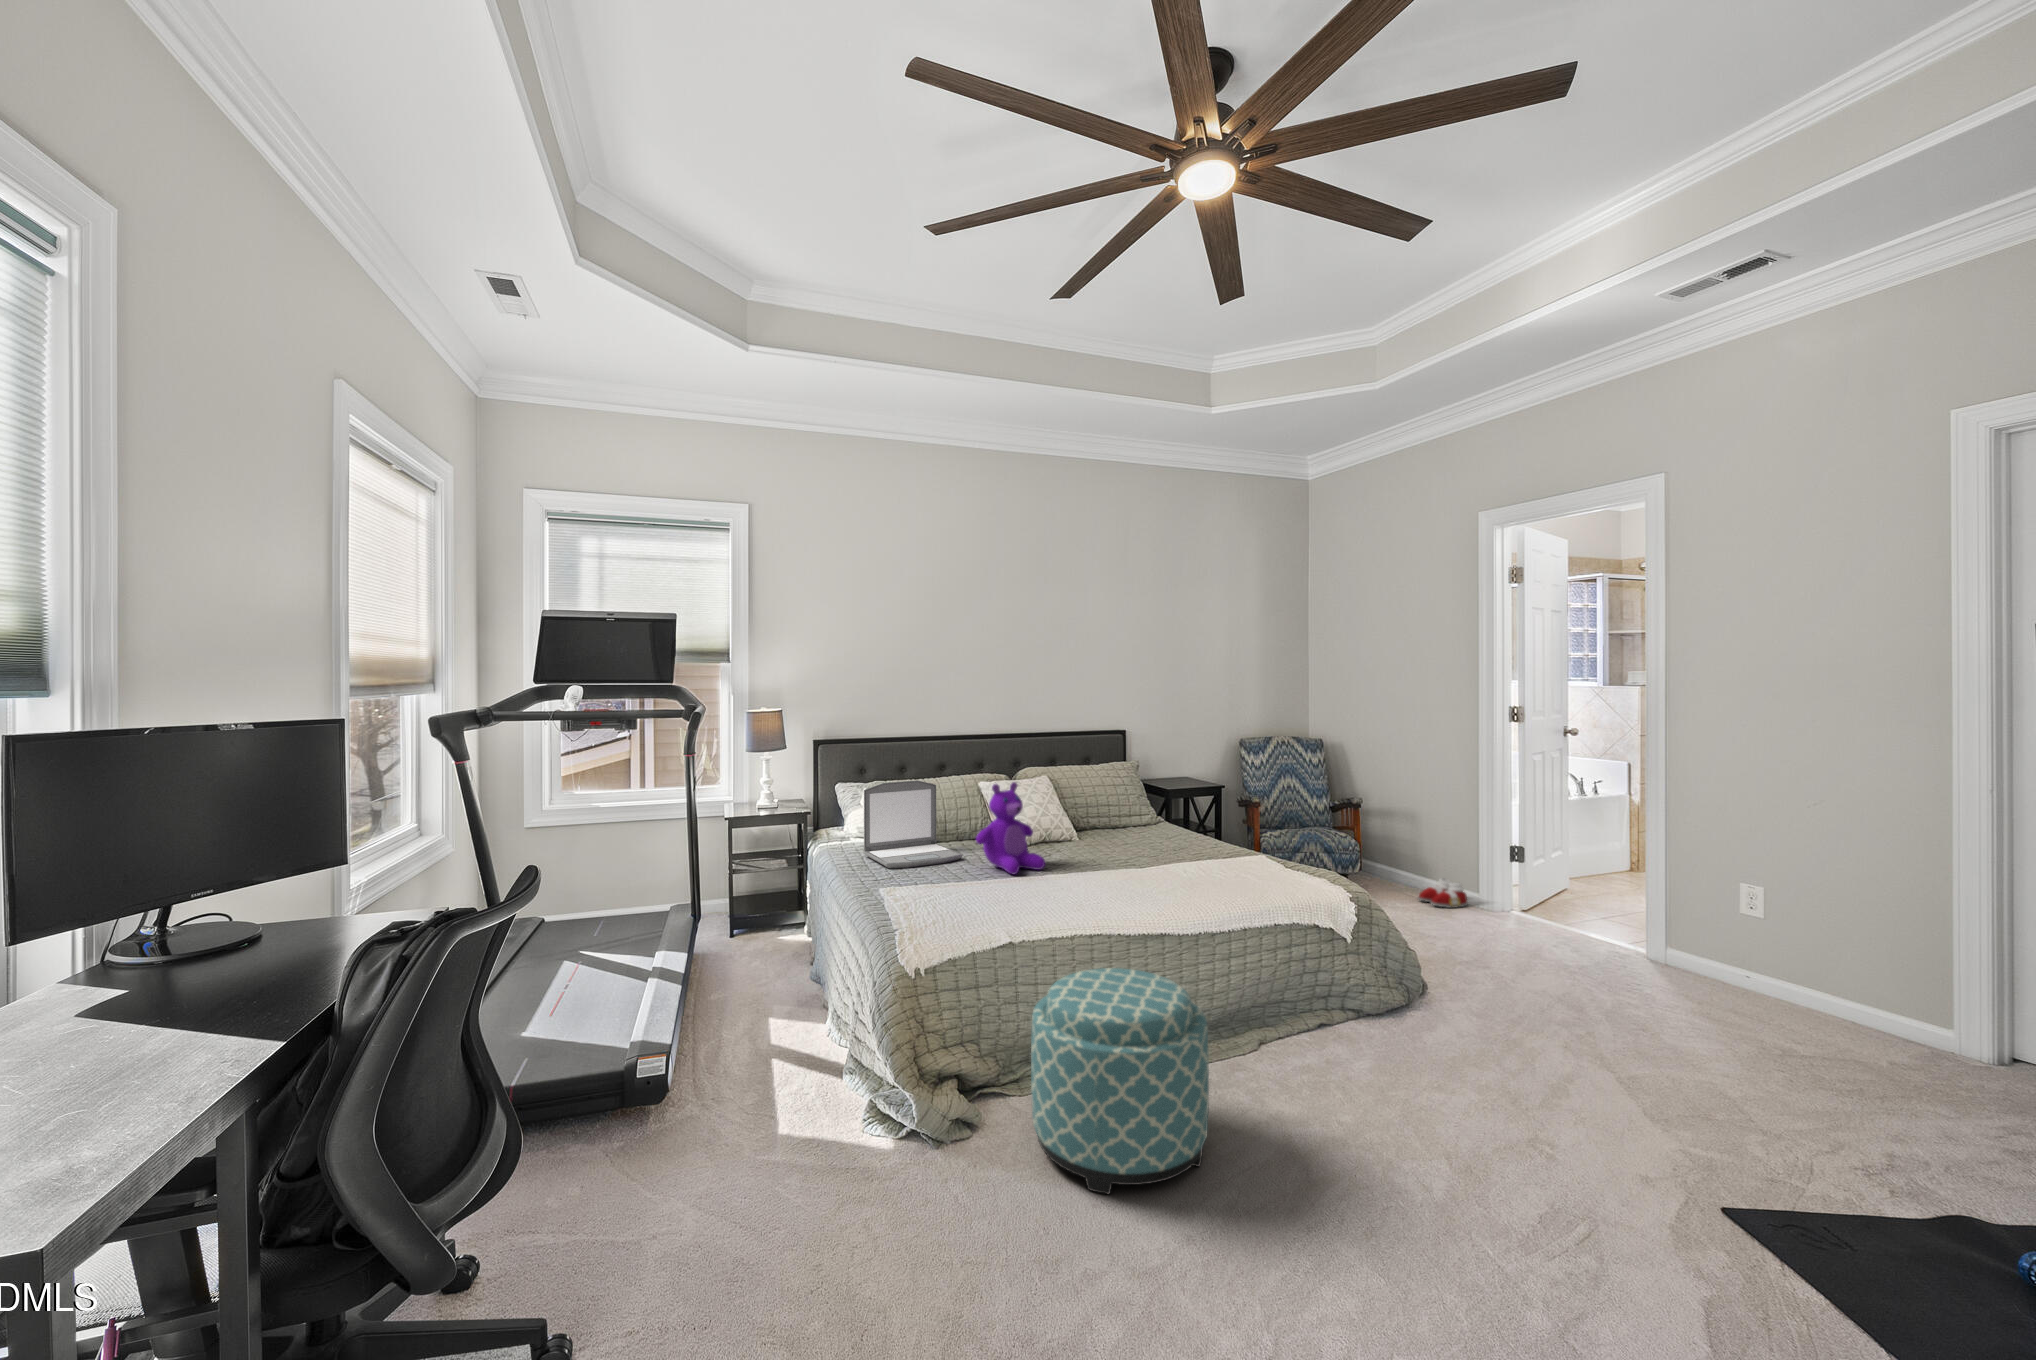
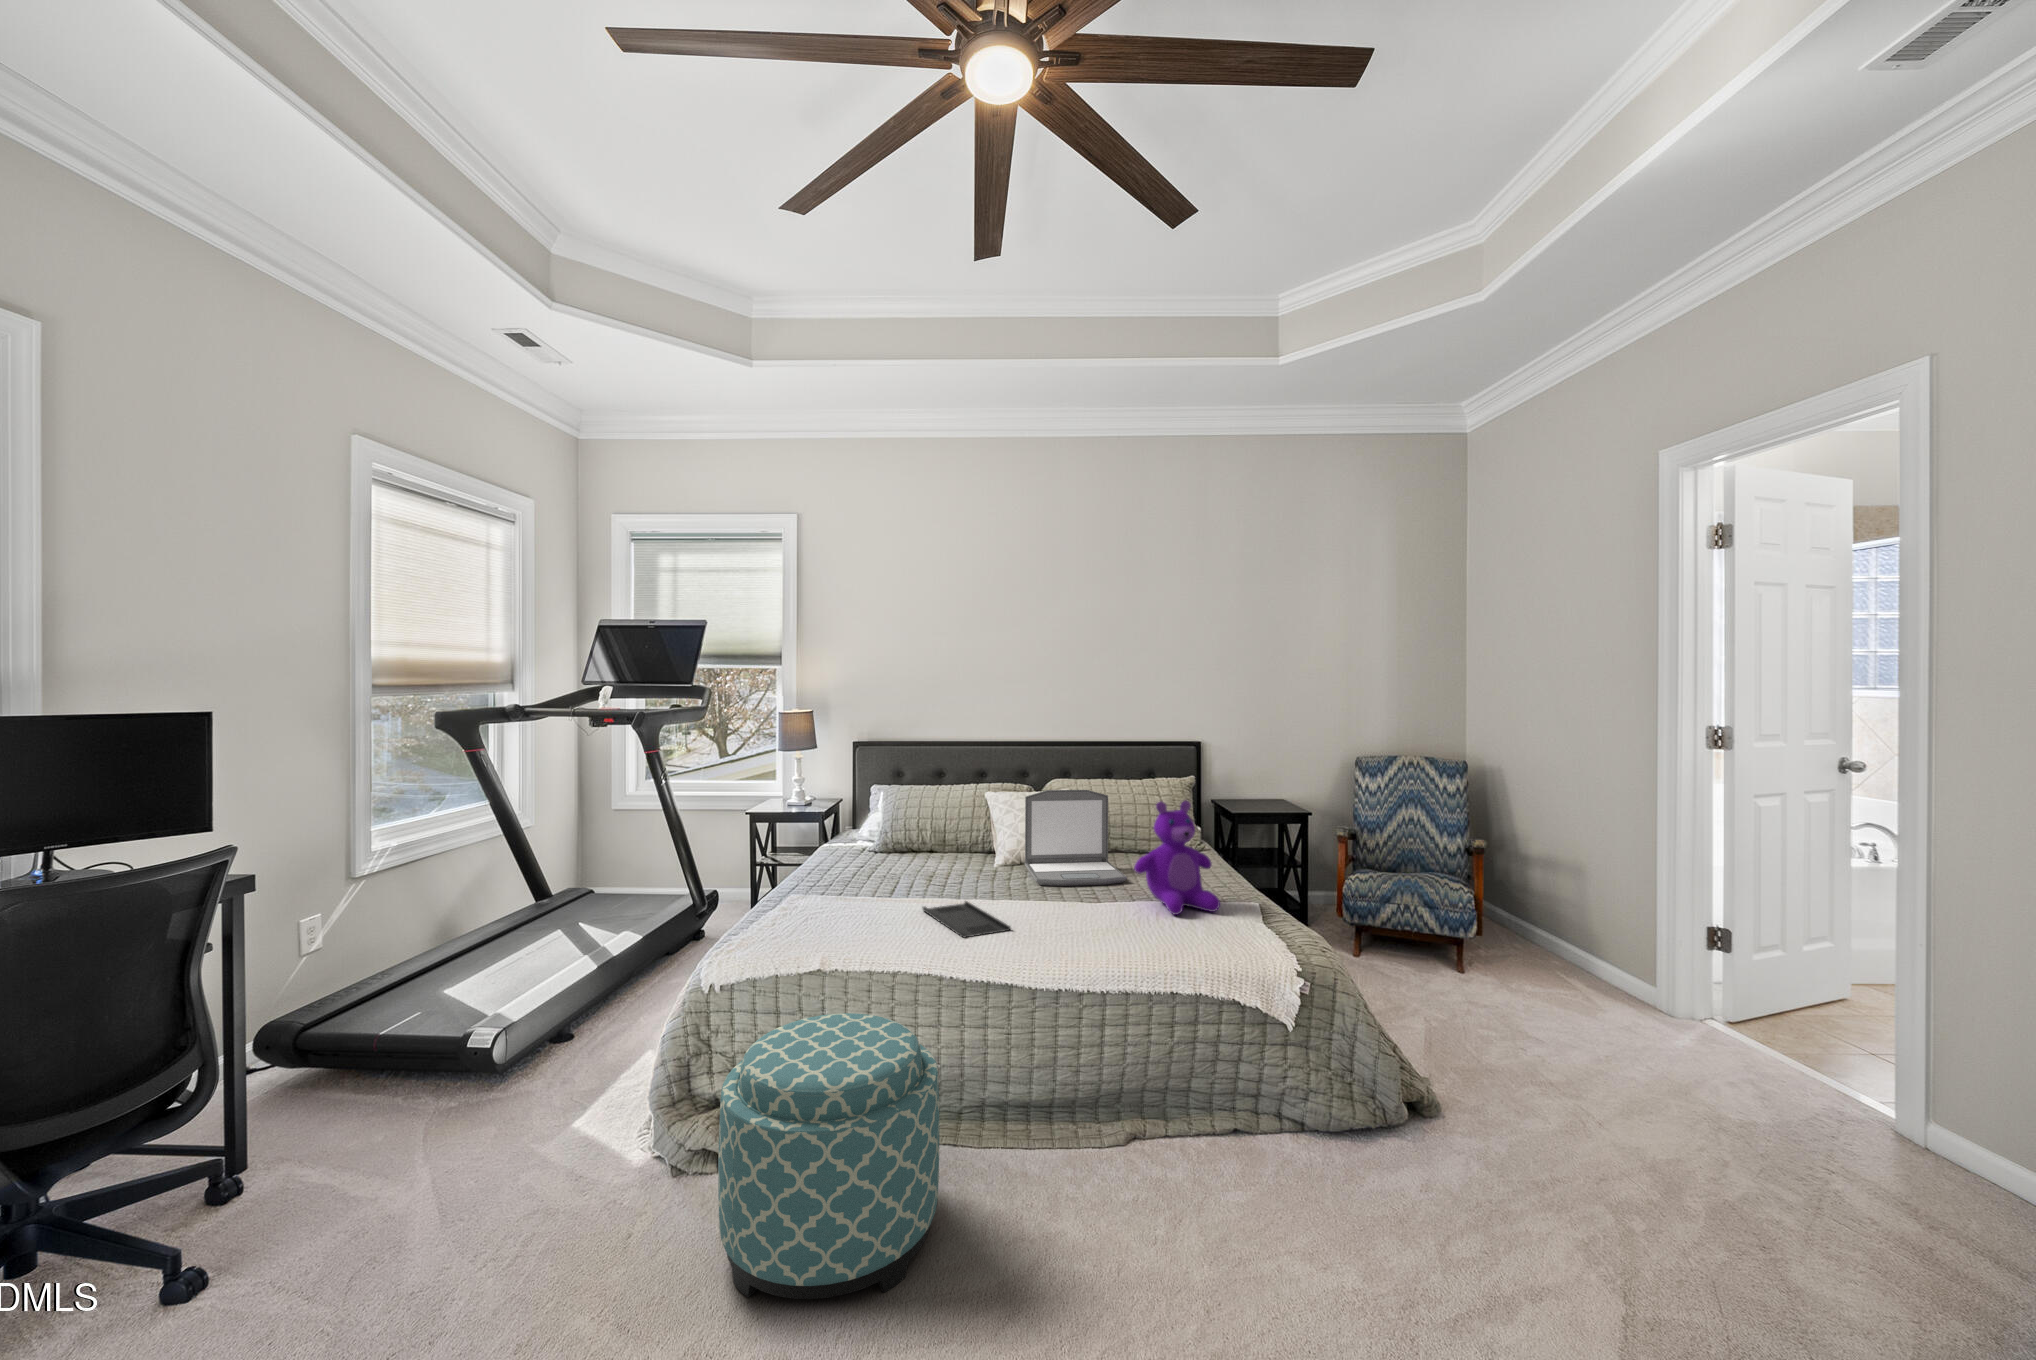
laptop: present [863,780,962,869] -> present [1025,790,1127,886]
teddy bear: present [976,782,1045,874] -> present [1134,801,1220,915]
tray: none [1035,877,1133,904] -> present [922,901,1011,938]
slippers: present [1418,878,1468,908] -> none [1563,959,1640,1004]

